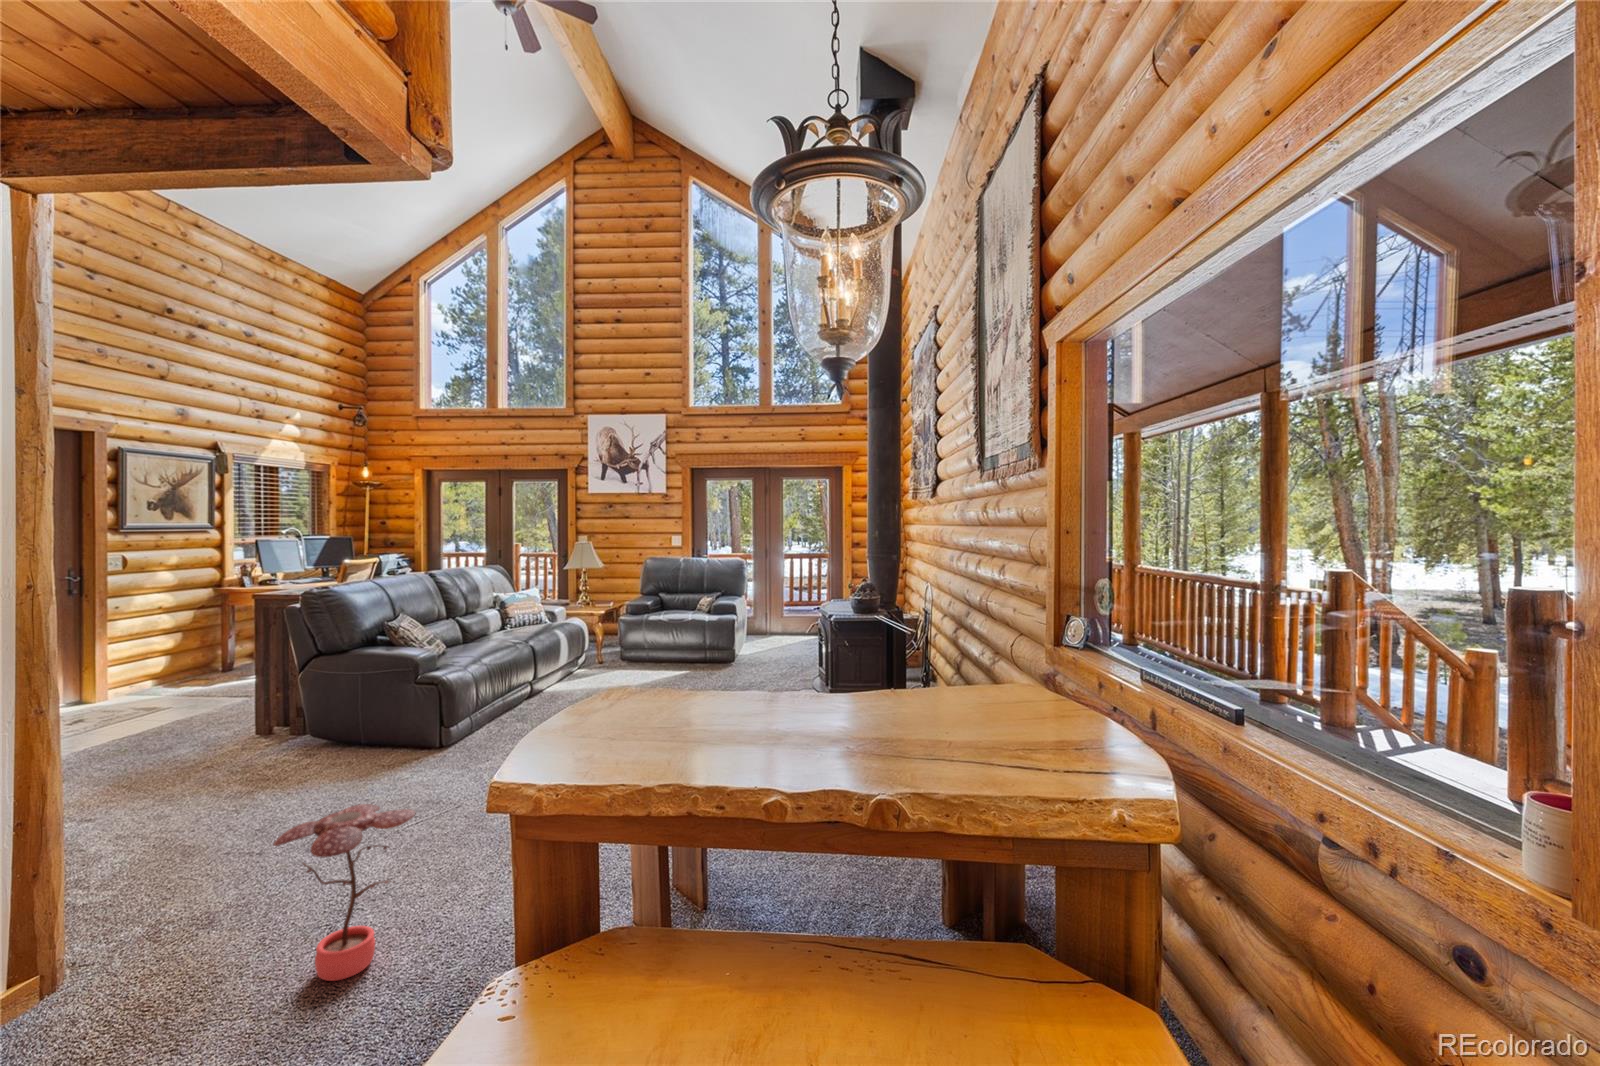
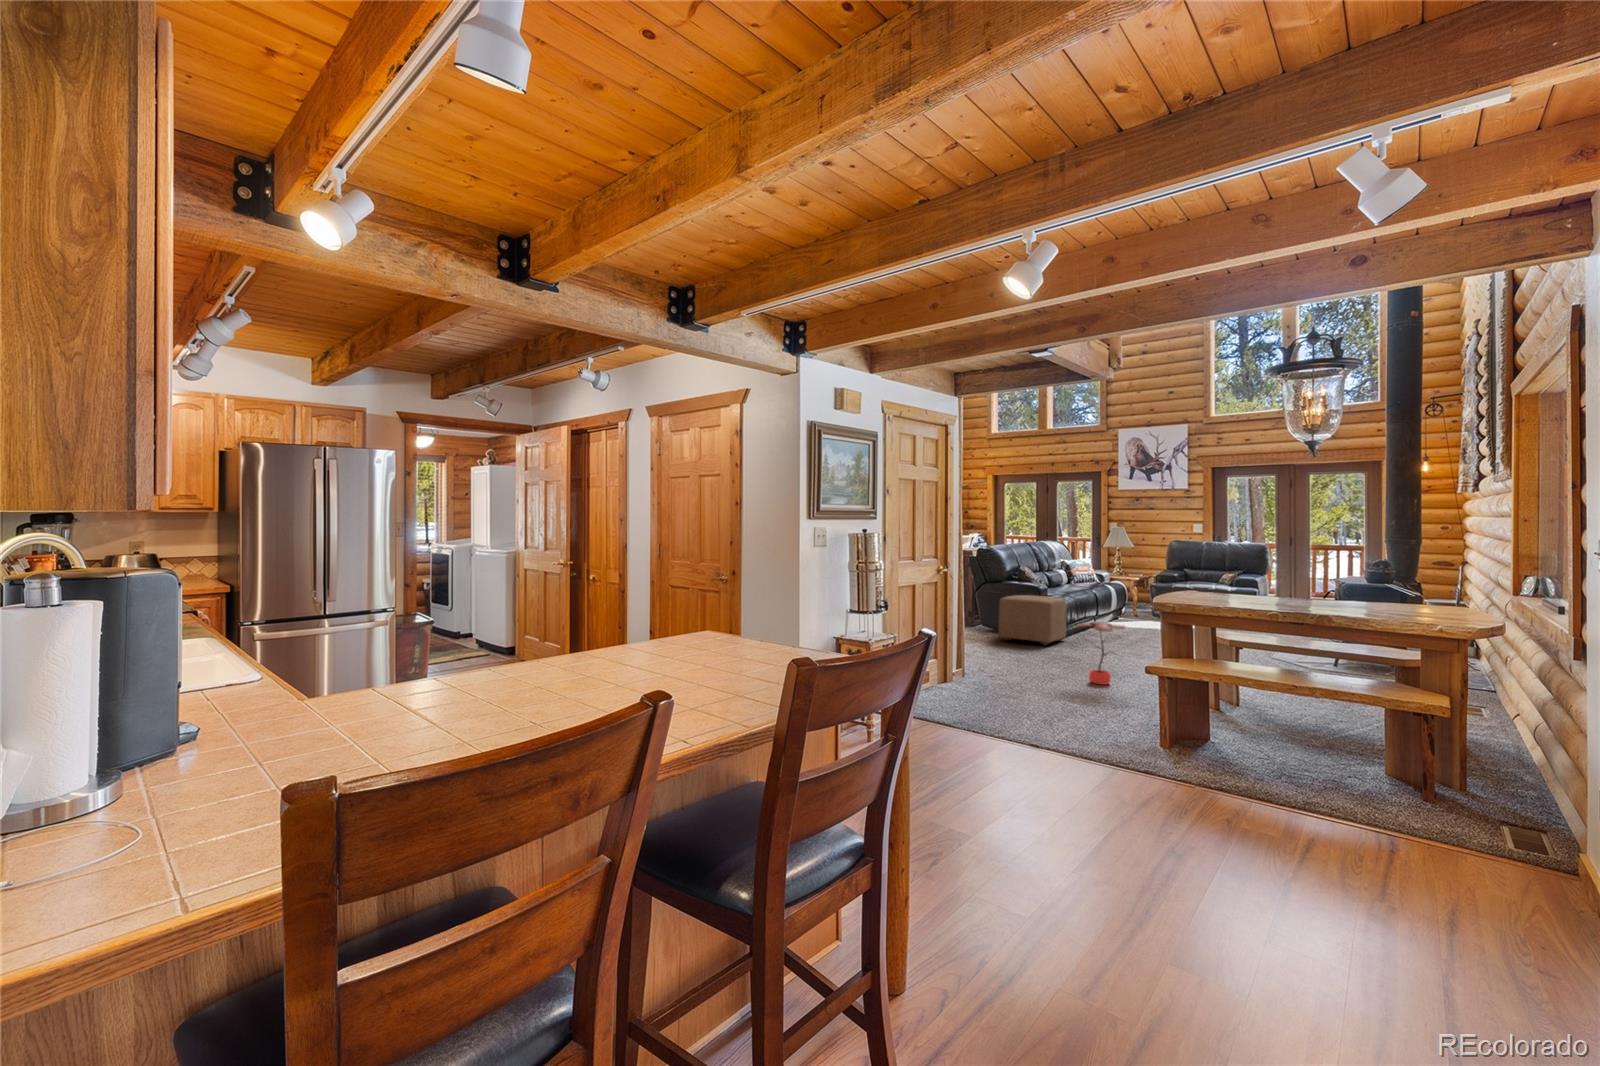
ottoman: none [269,683,428,789] -> present [998,595,1067,645]

